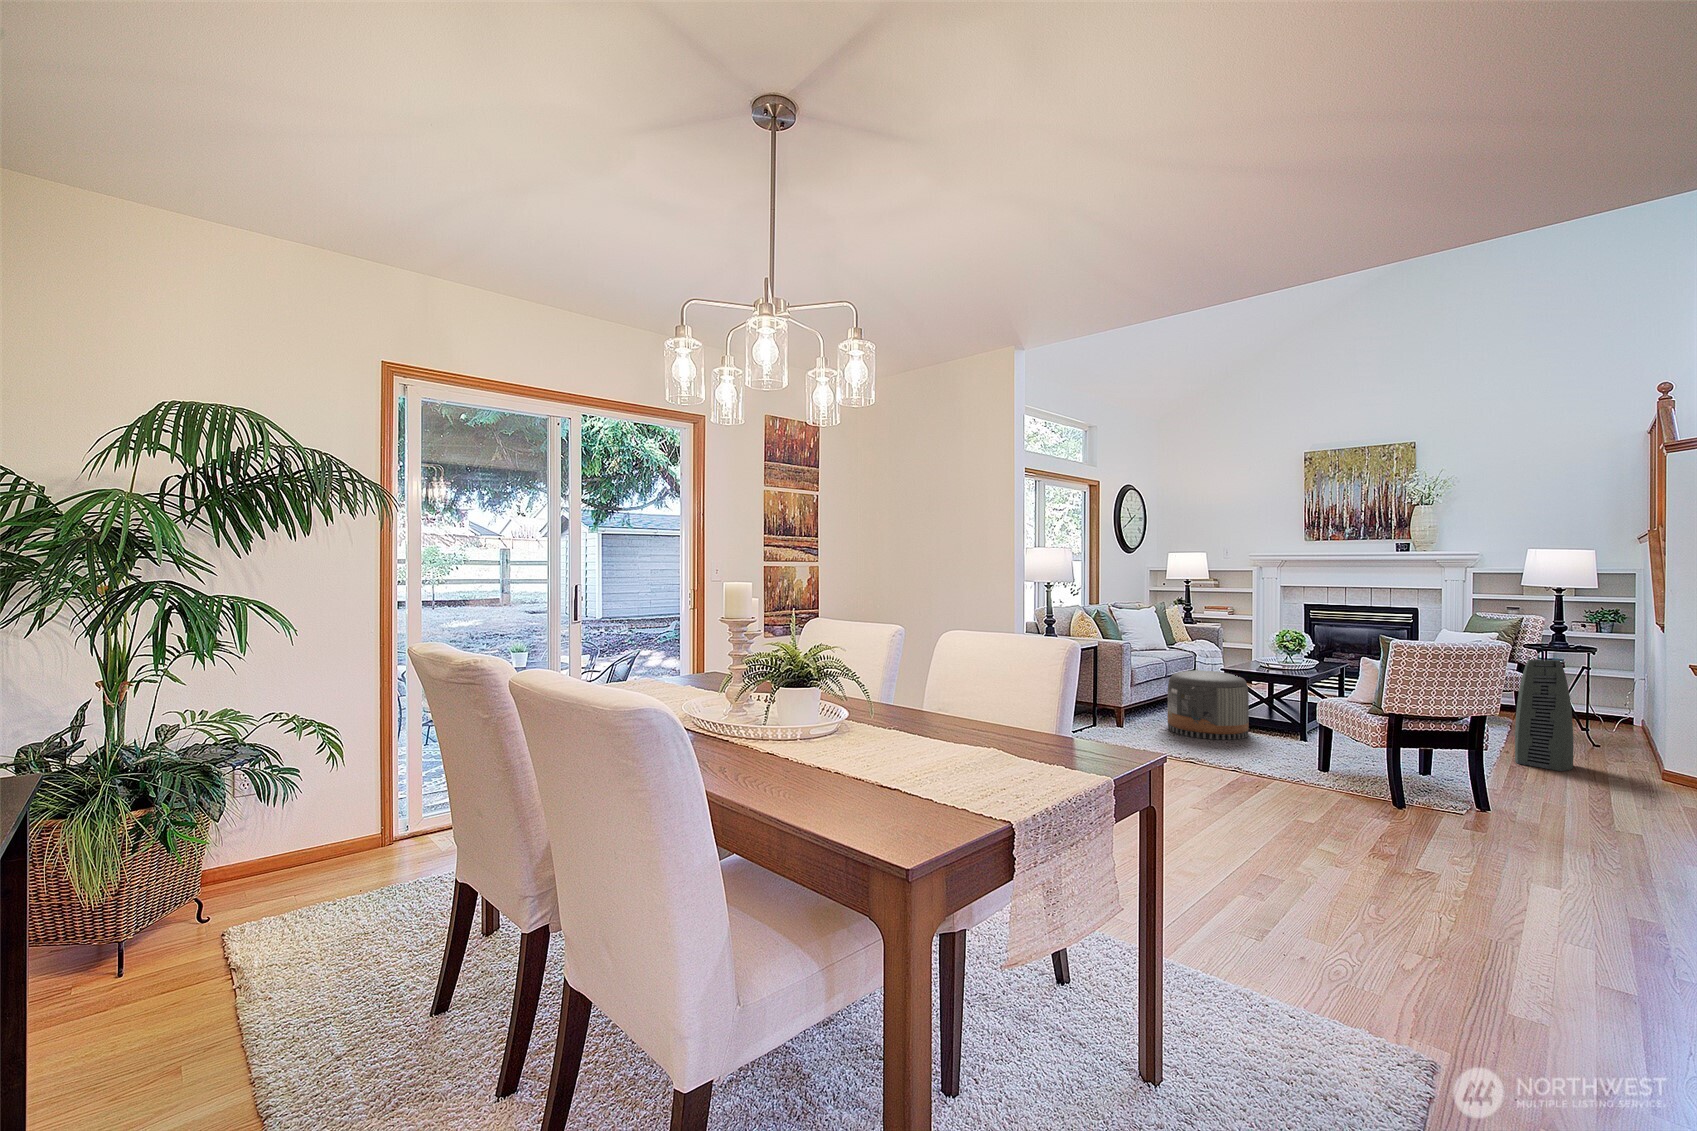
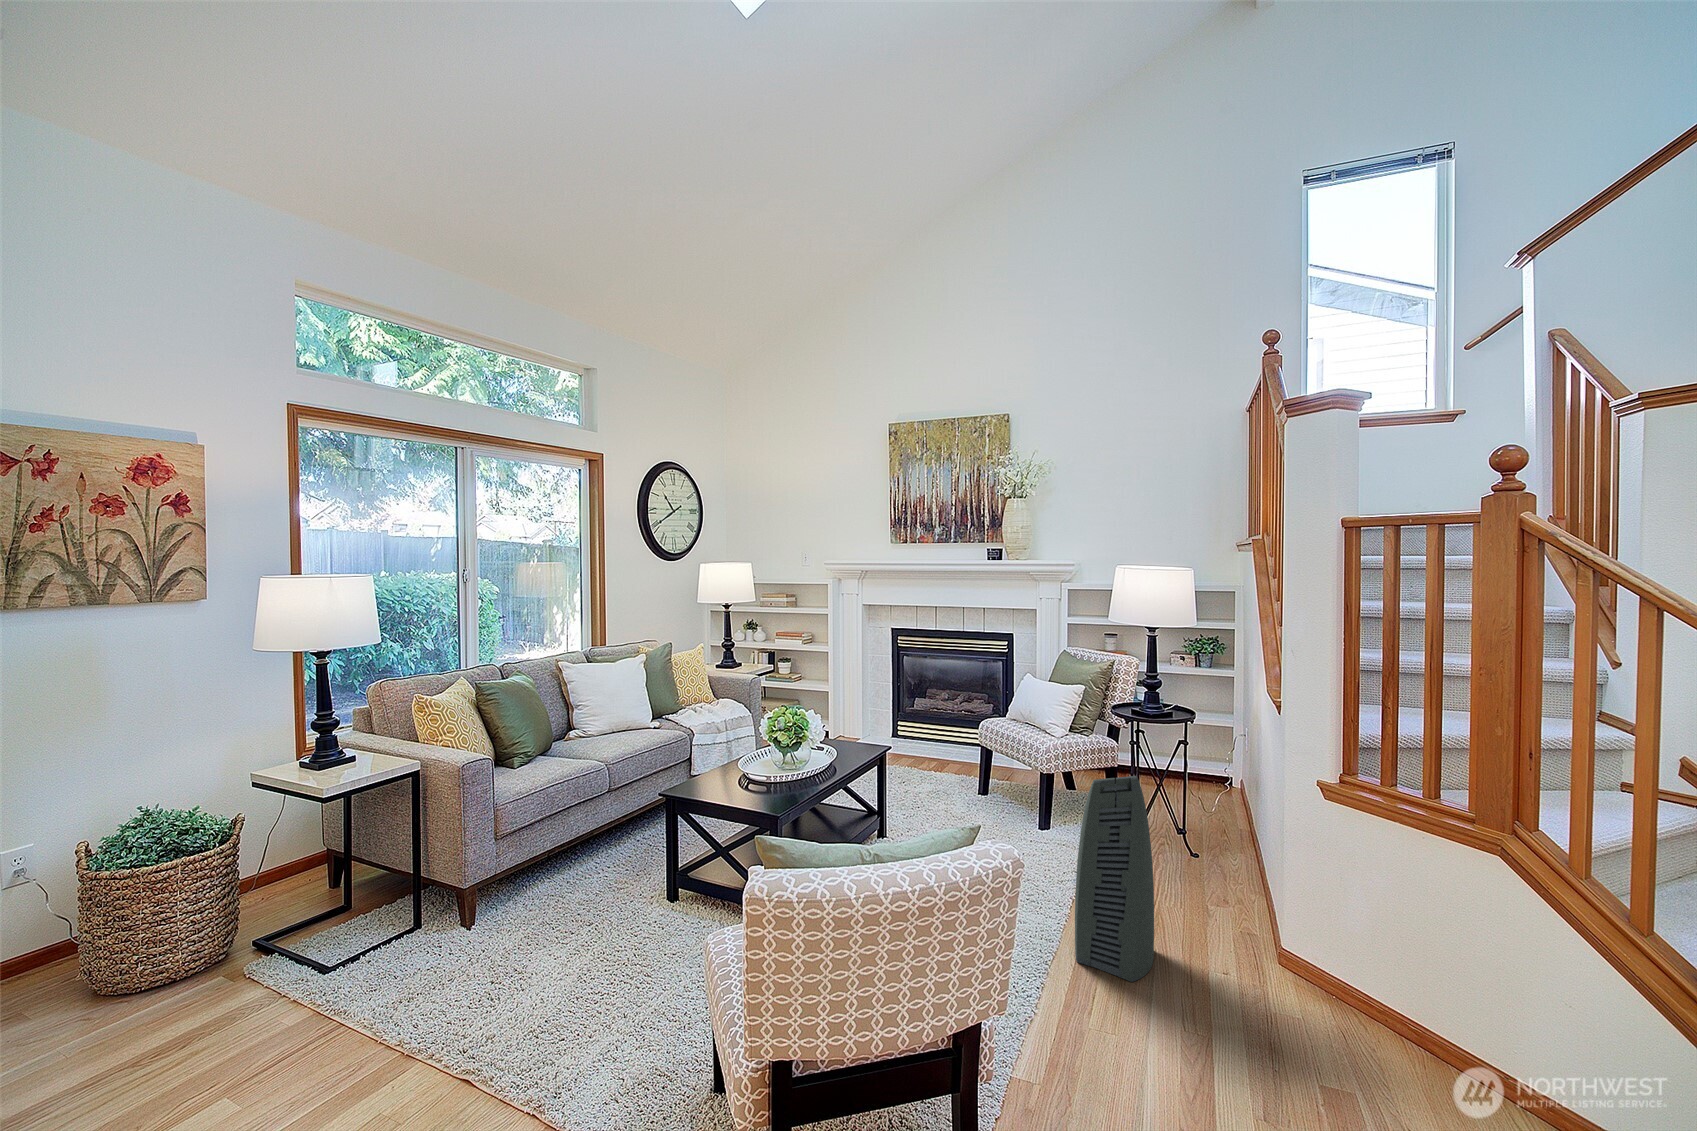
pouf: present [1167,670,1249,740] -> none [553,797,695,953]

